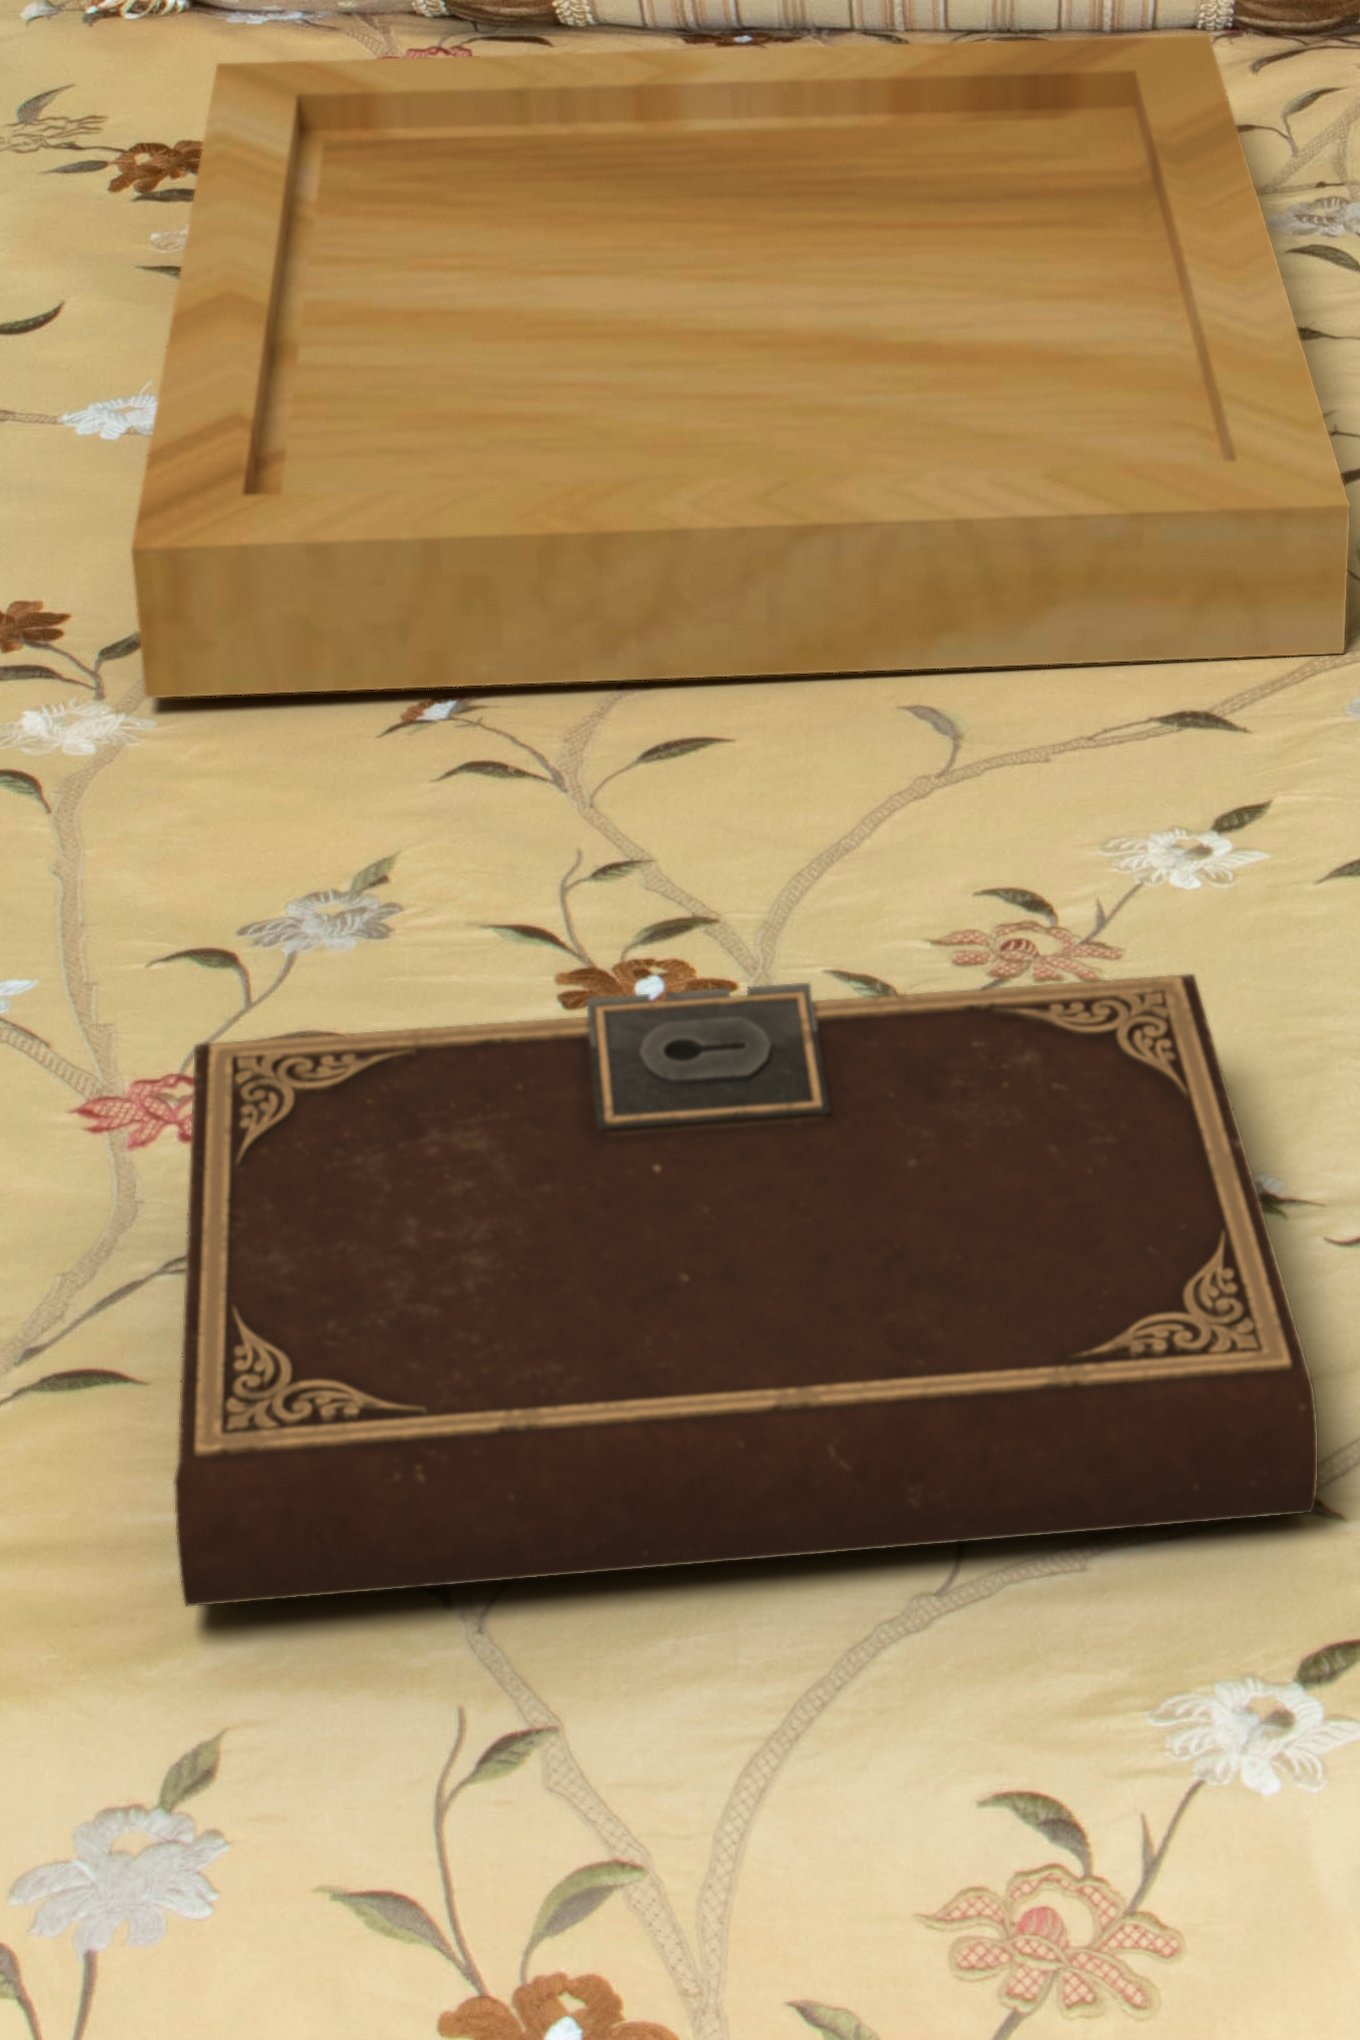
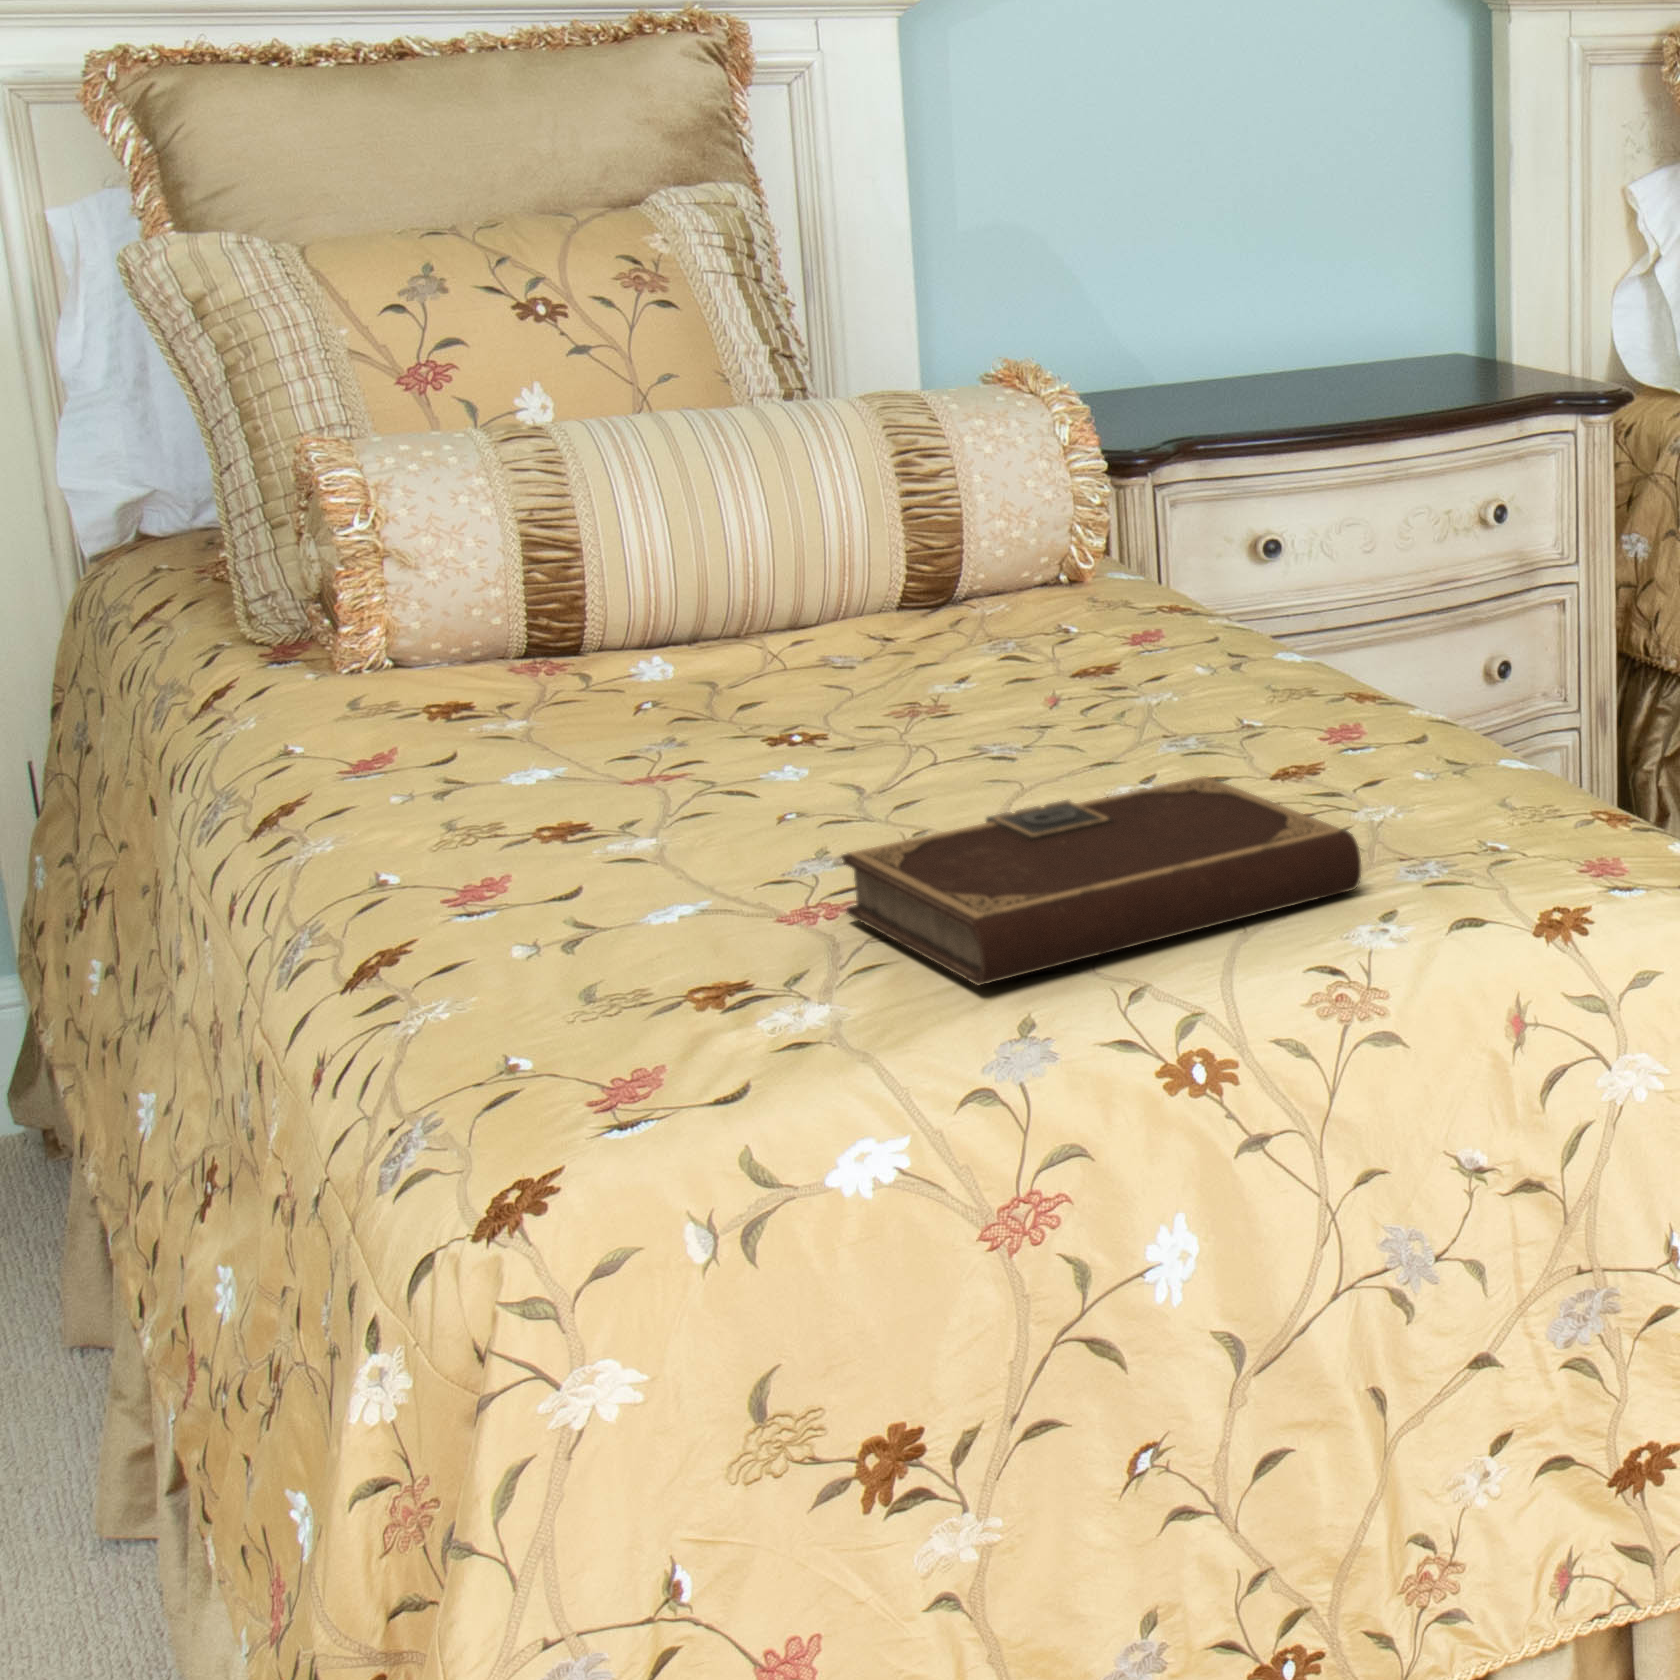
tray: present [131,35,1350,698] -> none [475,587,1146,832]

